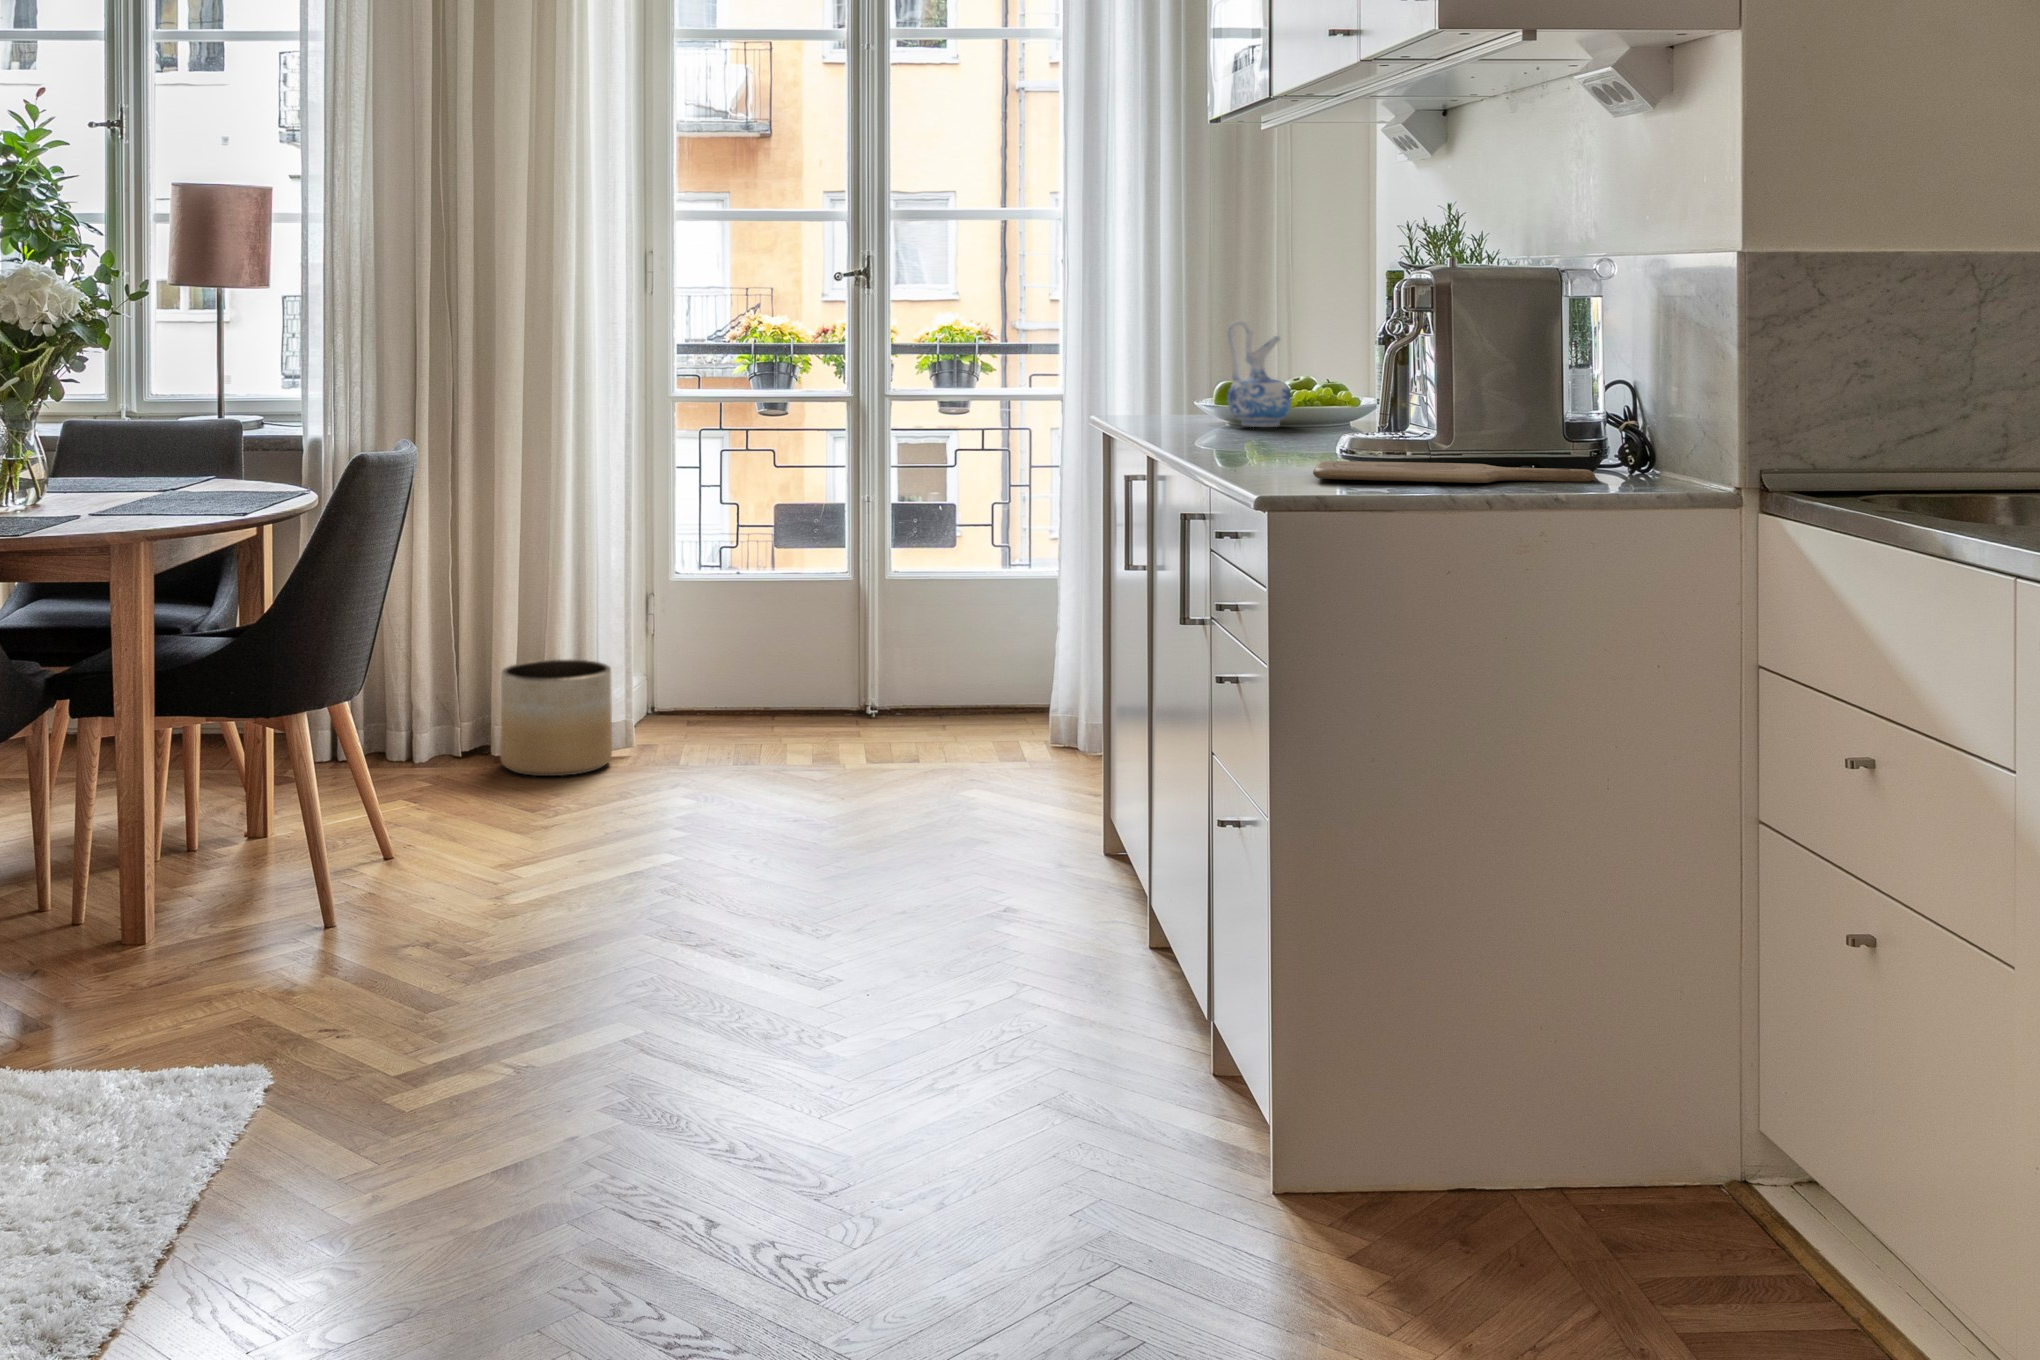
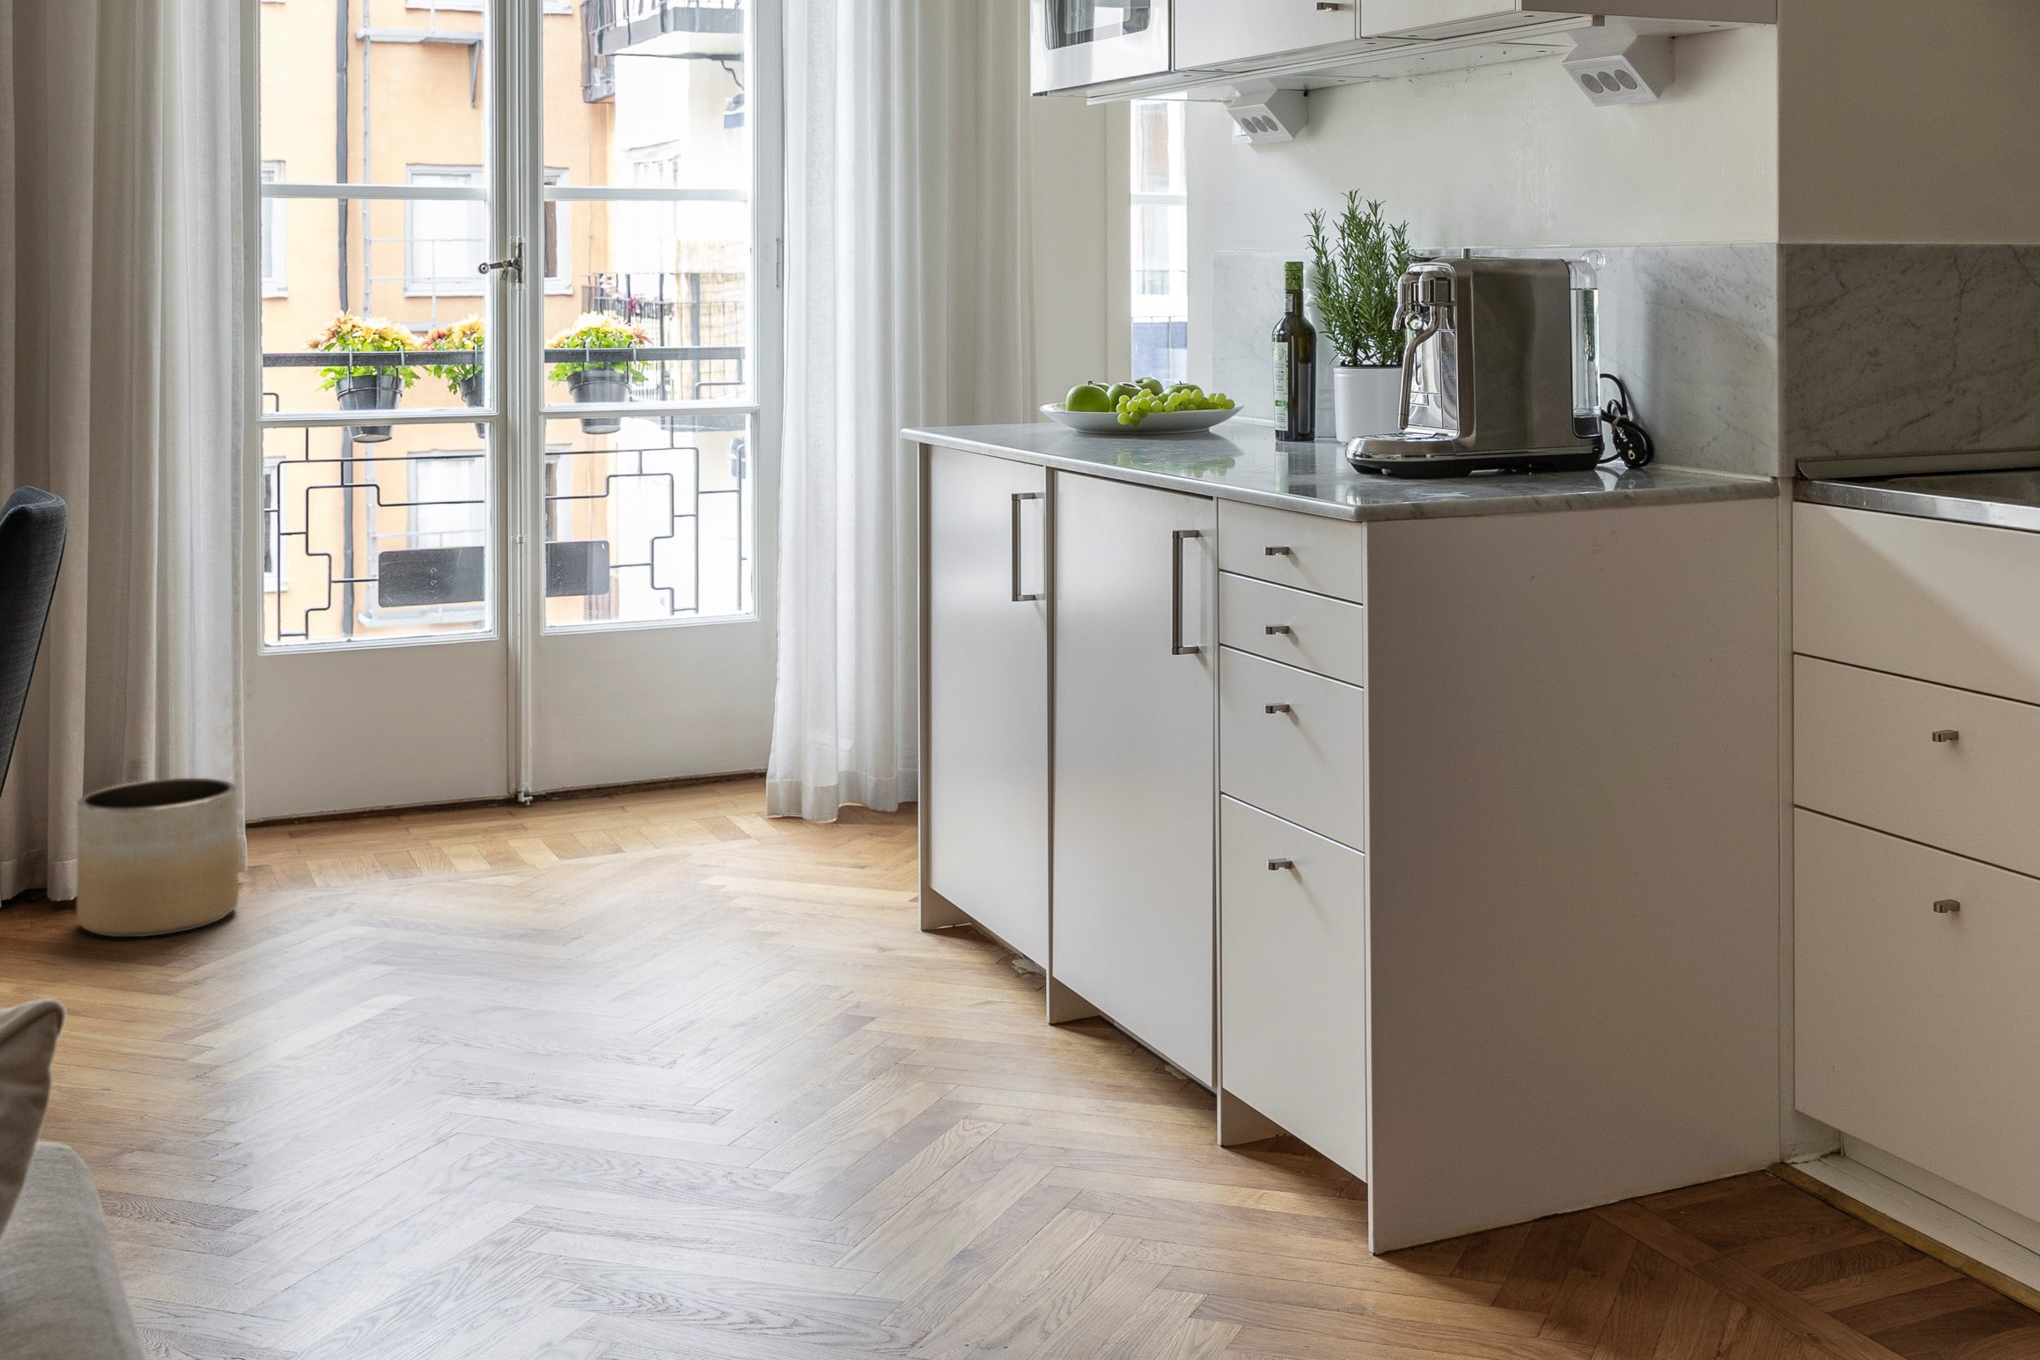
ceramic pitcher: present [1227,321,1292,427] -> none [1124,321,1195,439]
cutting board: present [1313,461,1595,483] -> none [1352,469,1636,491]

